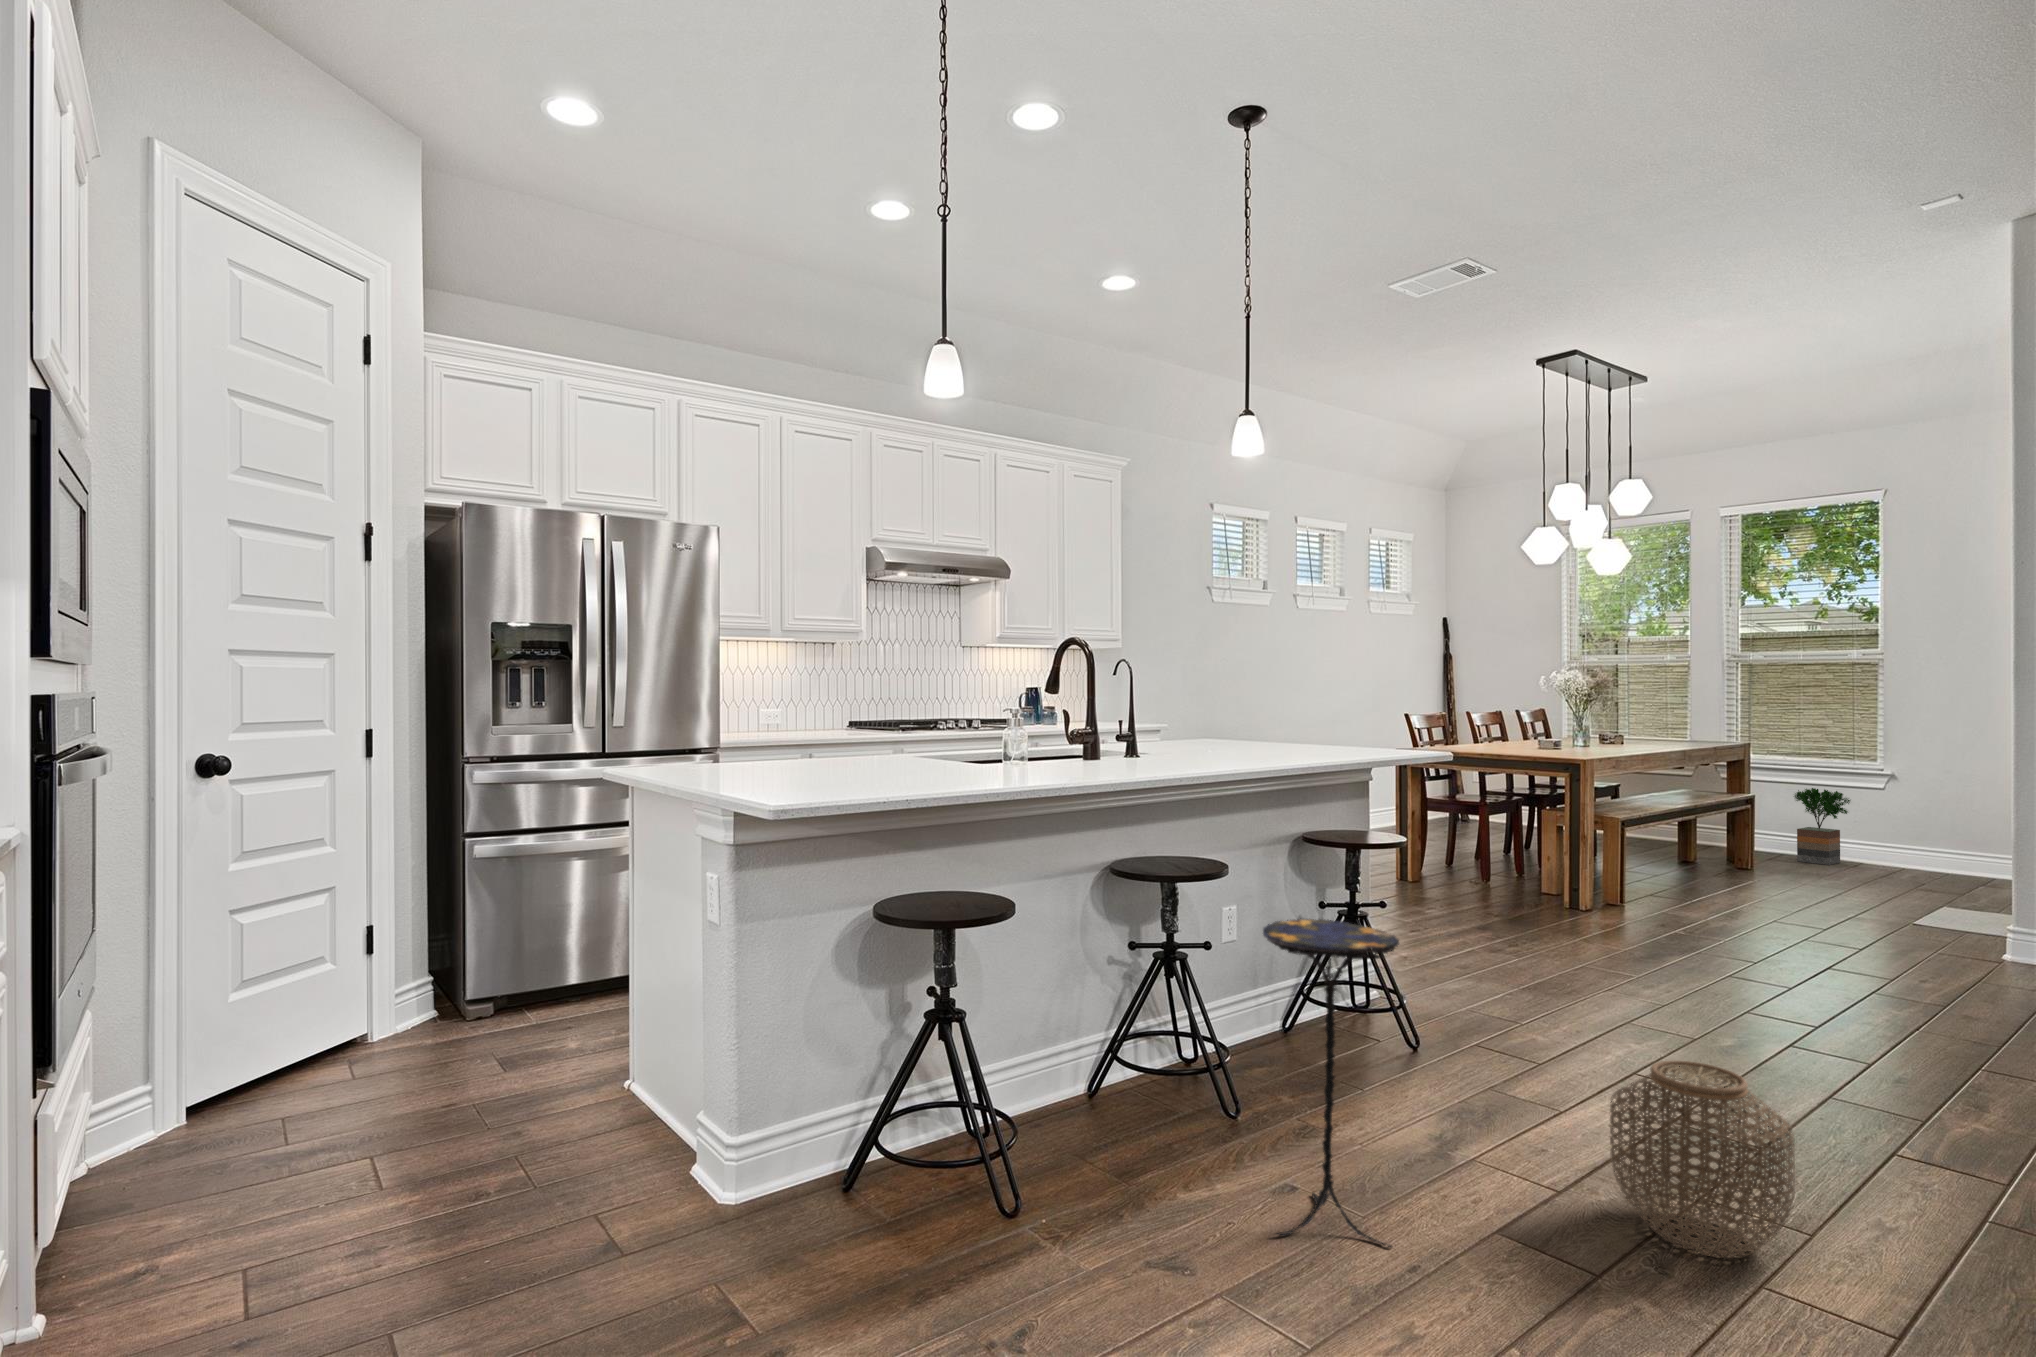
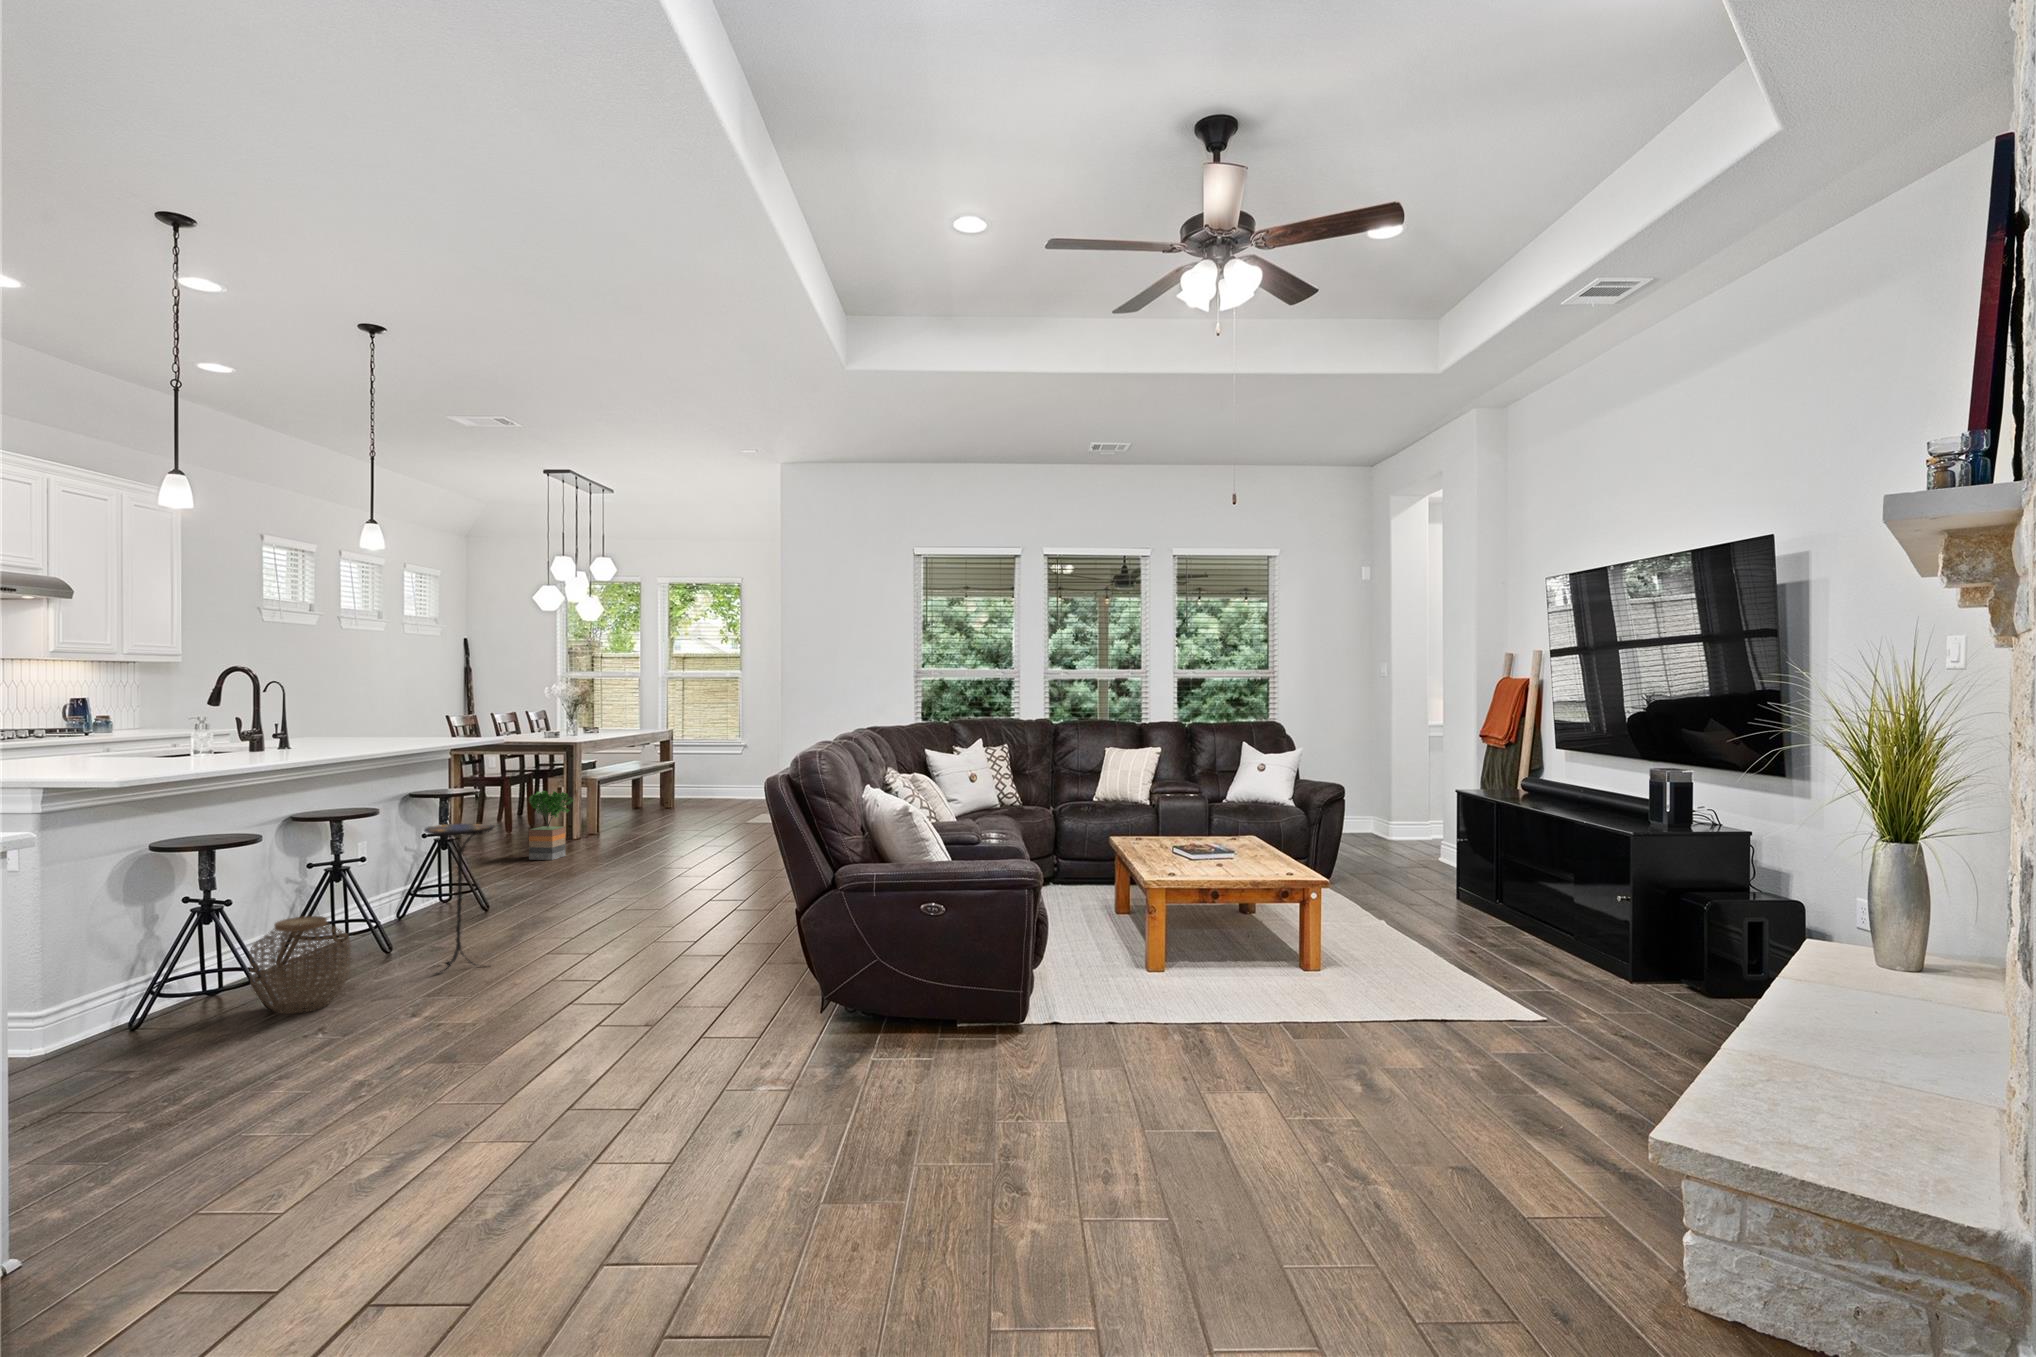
potted tree: present [1794,788,1850,865] -> present [529,791,573,860]
woven basket: present [1610,1061,1795,1258] -> present [250,916,350,1014]

